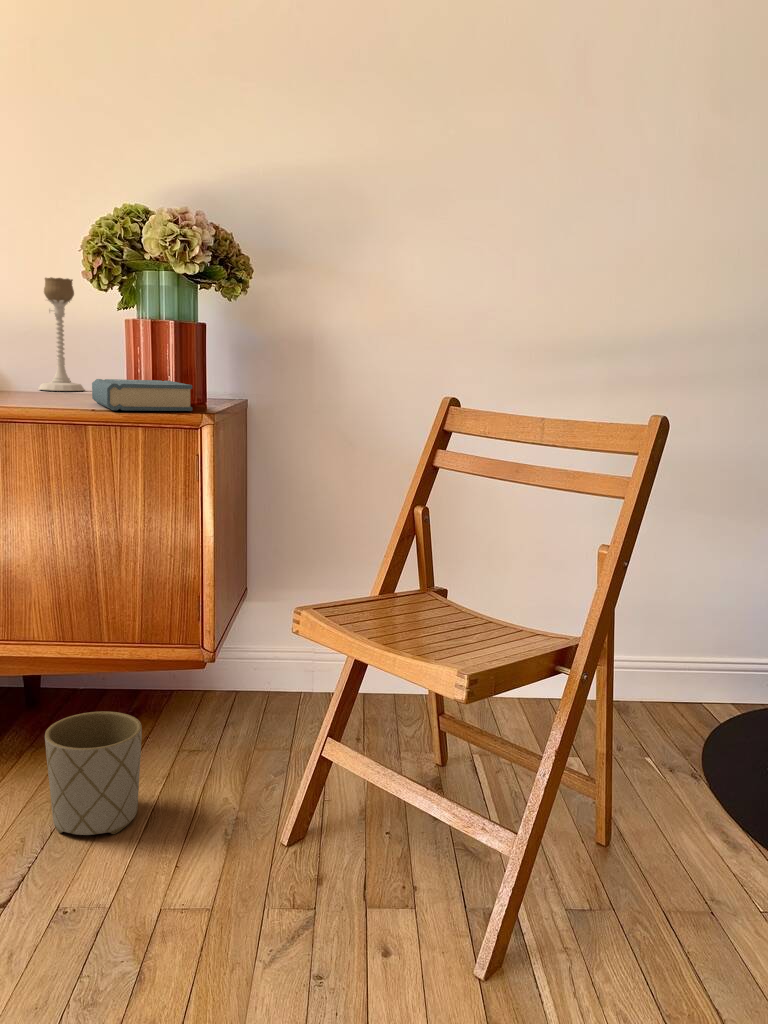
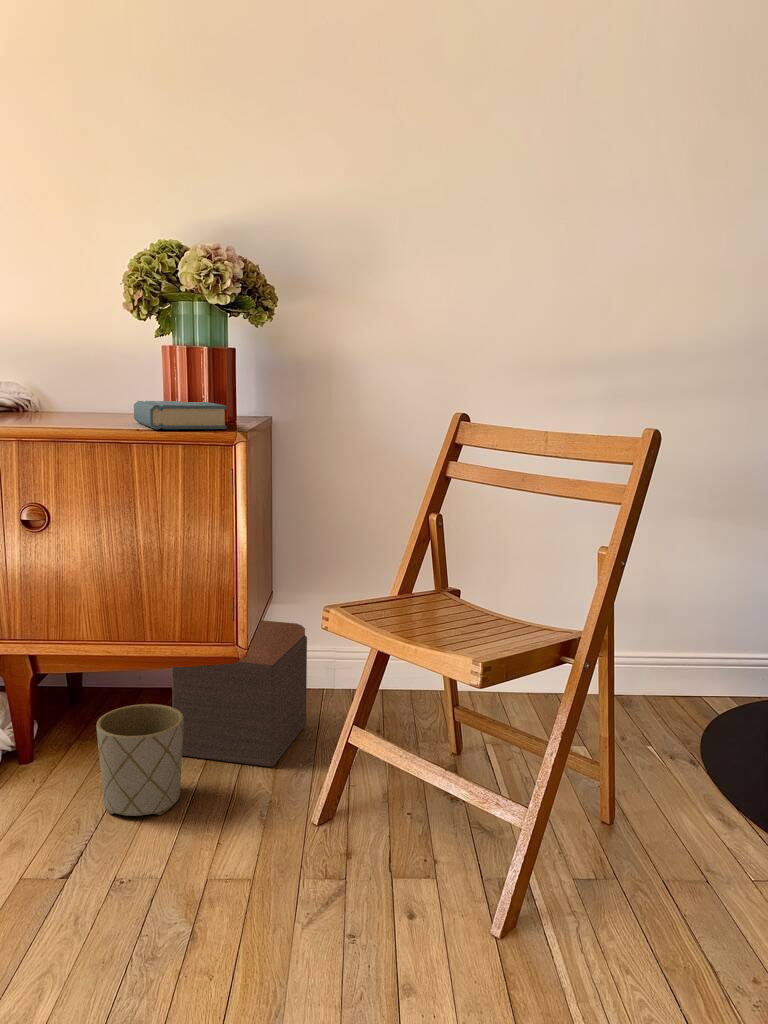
candle holder: present [38,277,85,391] -> none [80,308,124,412]
footstool: none [132,615,281,780] -> present [172,620,307,767]

